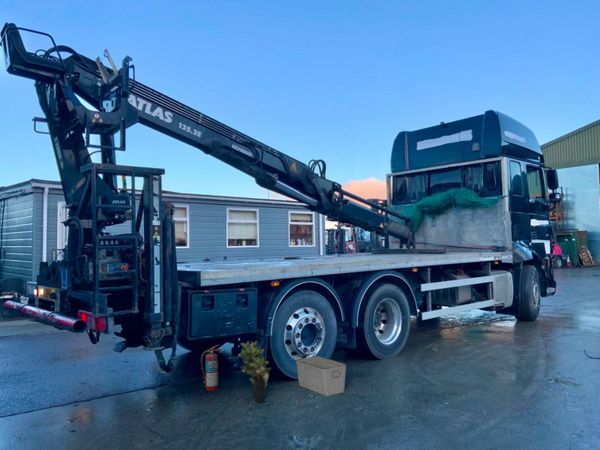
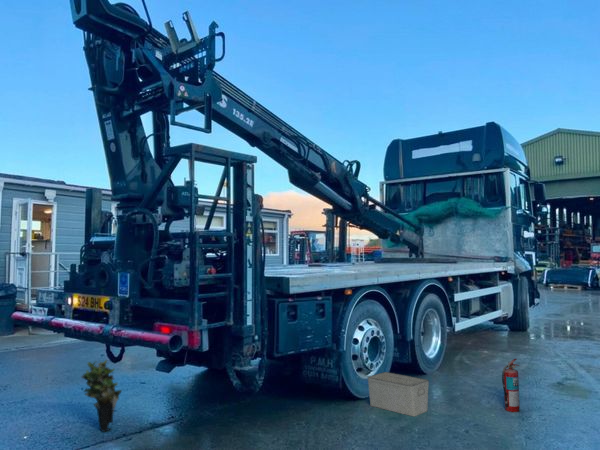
potted plant: present [239,342,271,403] -> present [82,361,121,432]
fire extinguisher: present [201,345,221,391] -> present [502,359,520,412]

